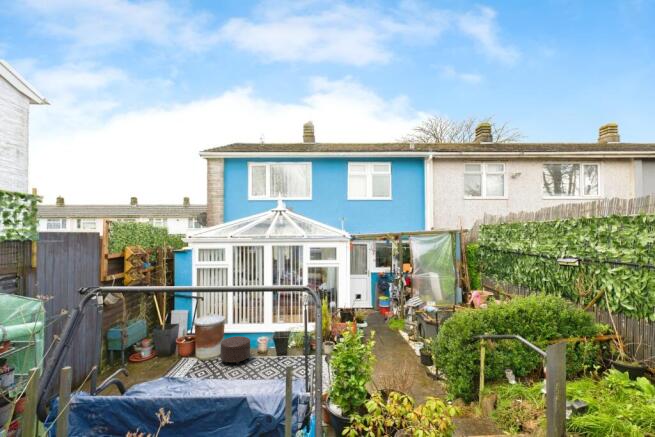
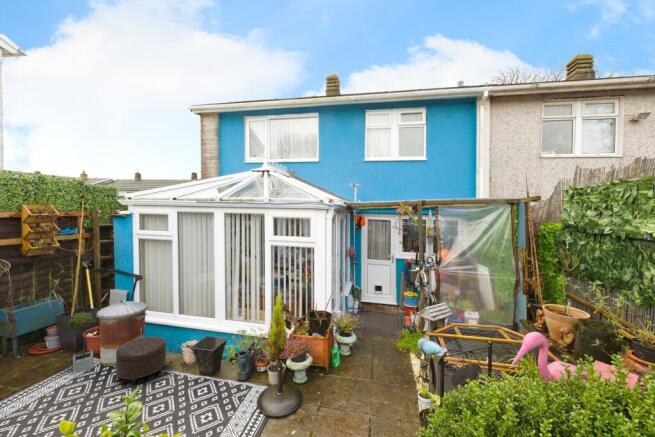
potted tree: none [179,324,196,366] -> present [68,312,97,373]

